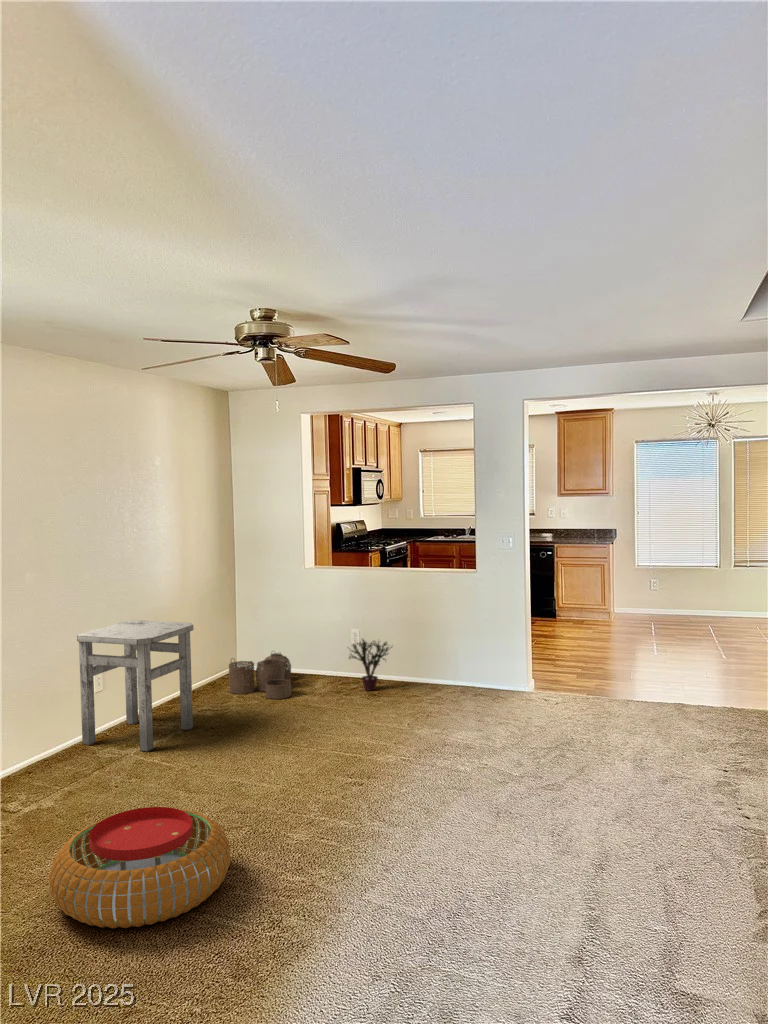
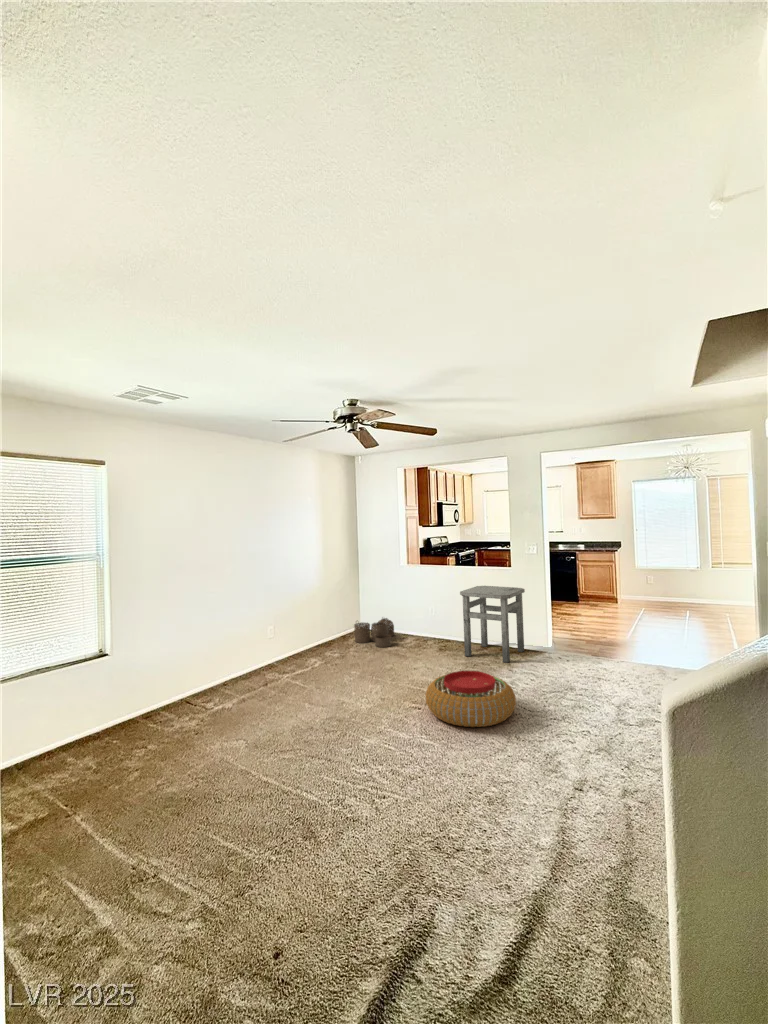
side table: present [77,620,194,752] -> present [460,586,525,663]
potted plant: present [349,639,392,691] -> none [426,610,457,644]
pouf: present [49,807,231,928] -> present [425,671,516,727]

